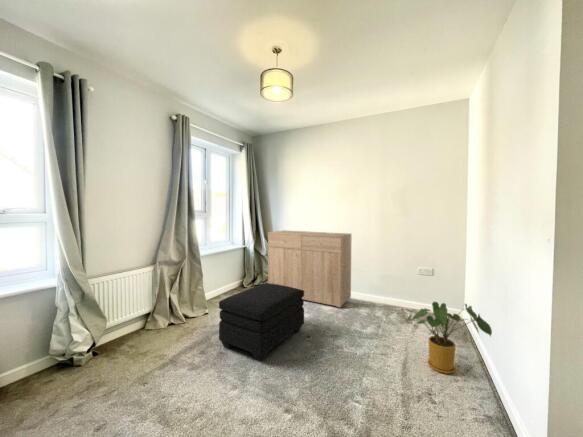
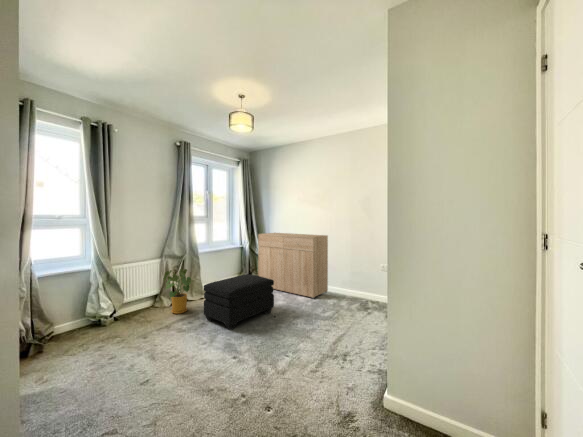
house plant: present [407,302,492,374] -> present [163,269,191,314]

